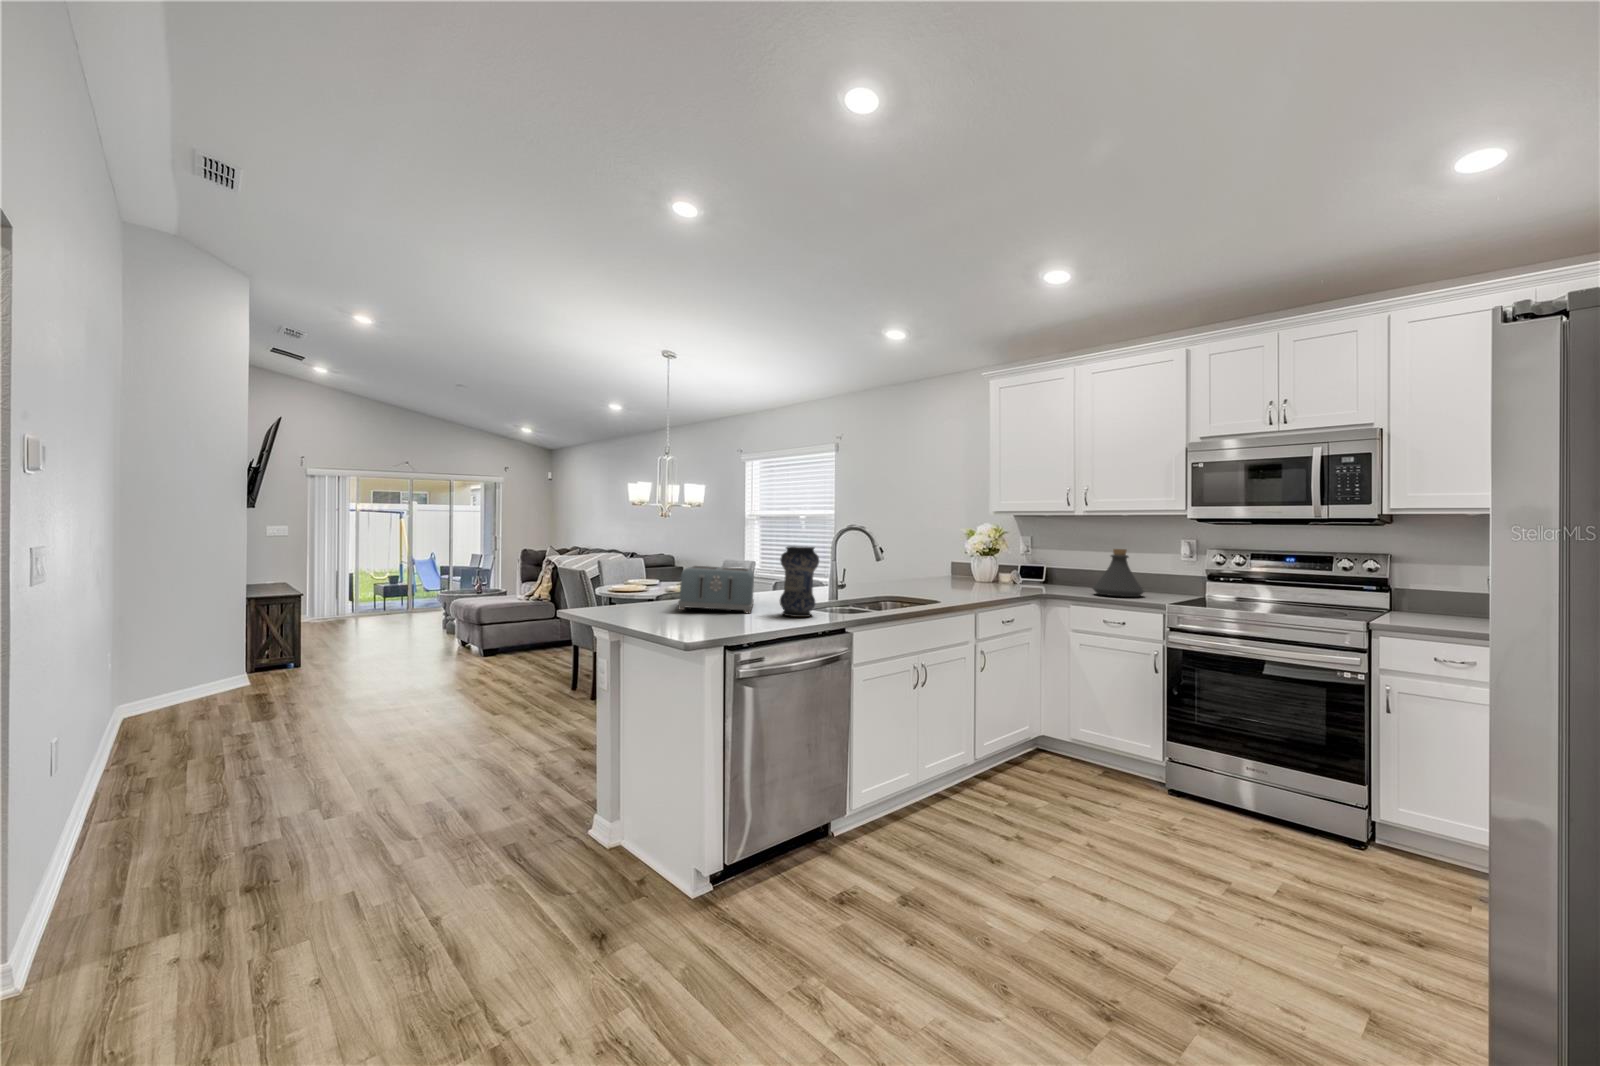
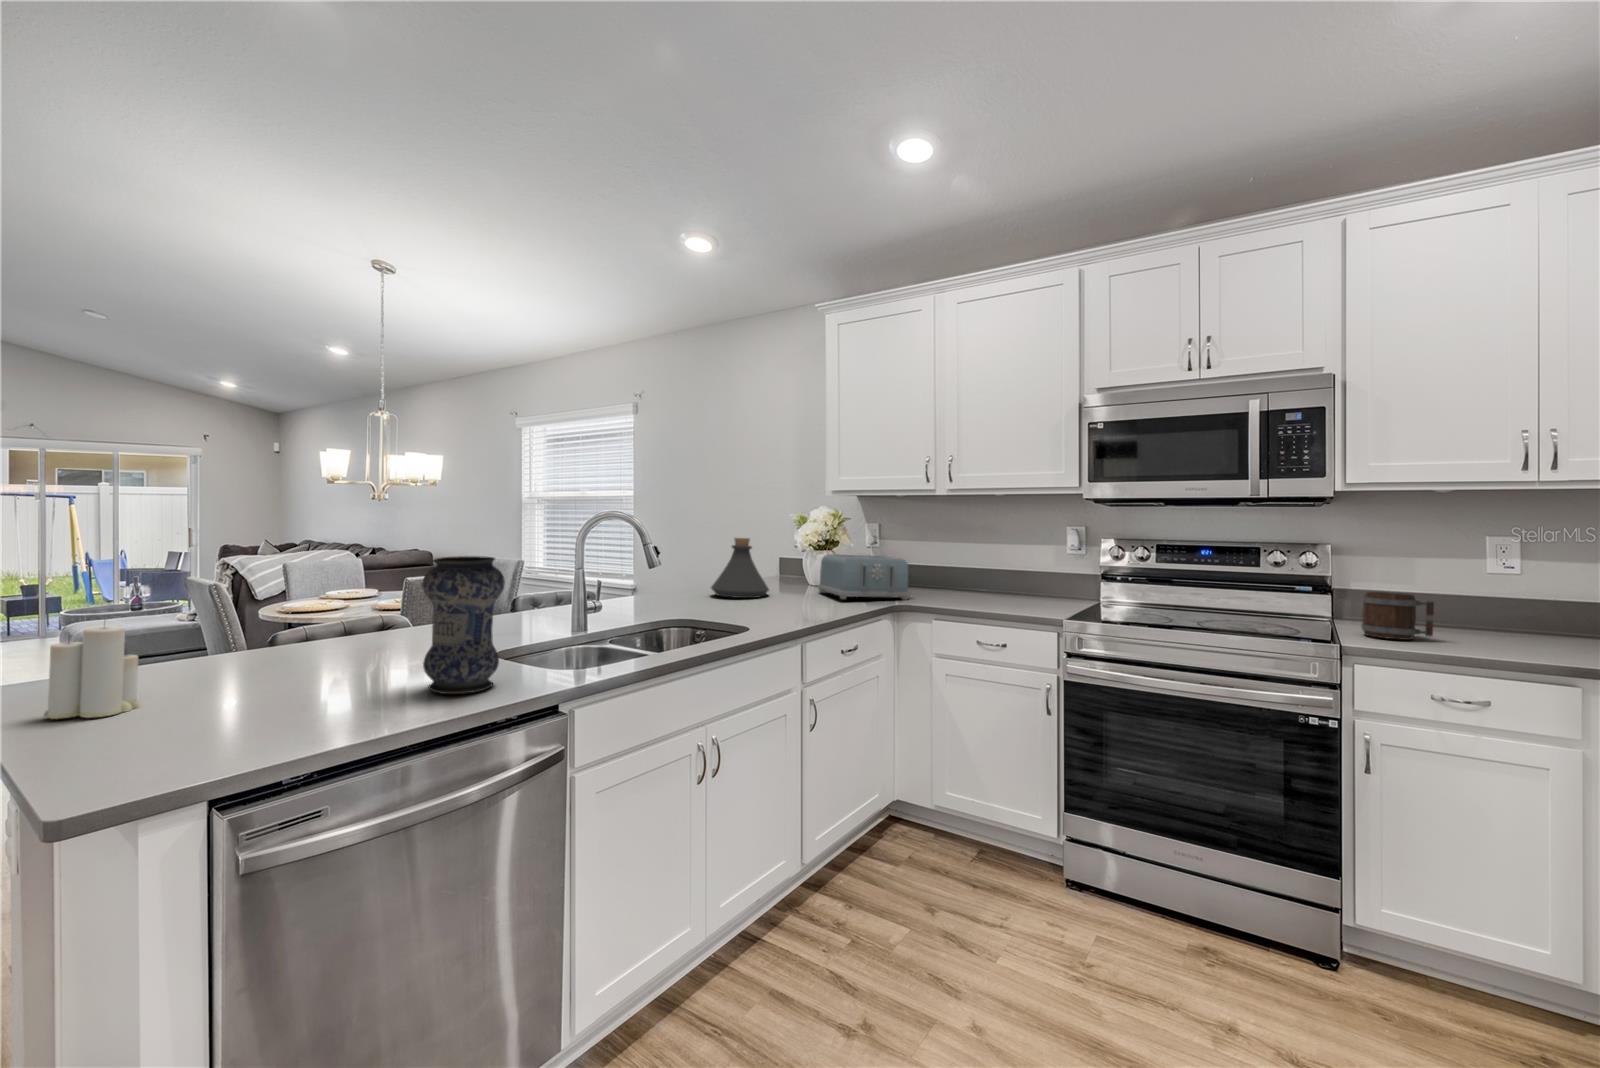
bottle: present [1093,549,1144,597] -> present [711,538,769,598]
toaster: present [678,566,754,613] -> present [818,554,910,600]
candle: none [623,570,656,616] -> present [44,626,142,719]
mug: none [1398,588,1452,622] -> present [1362,592,1434,640]

